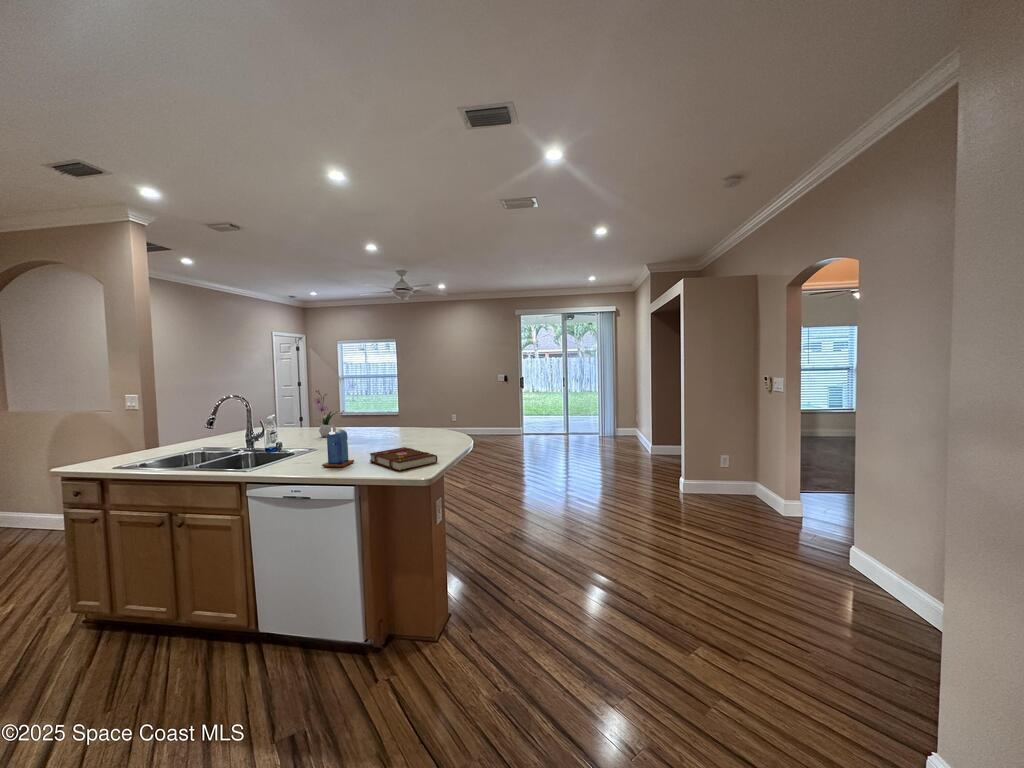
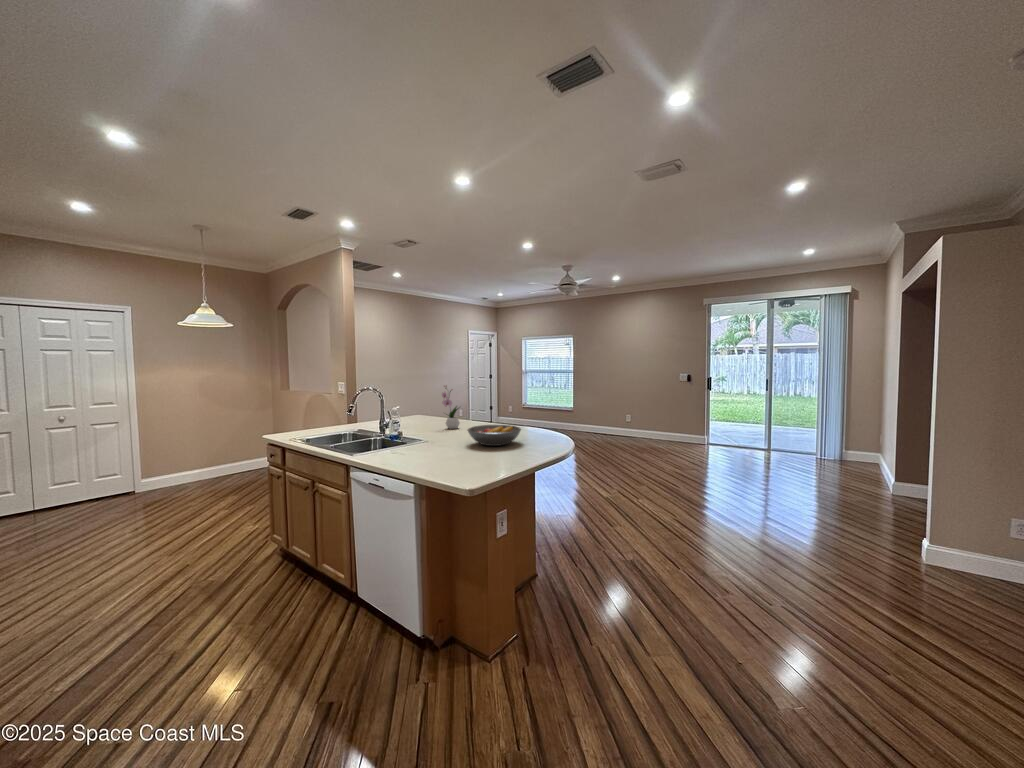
fruit bowl: none [370,424,426,445] -> present [468,425,521,446]
candle: present [322,428,354,467] -> none [403,423,432,463]
book: present [370,447,438,471] -> none [443,450,497,475]

